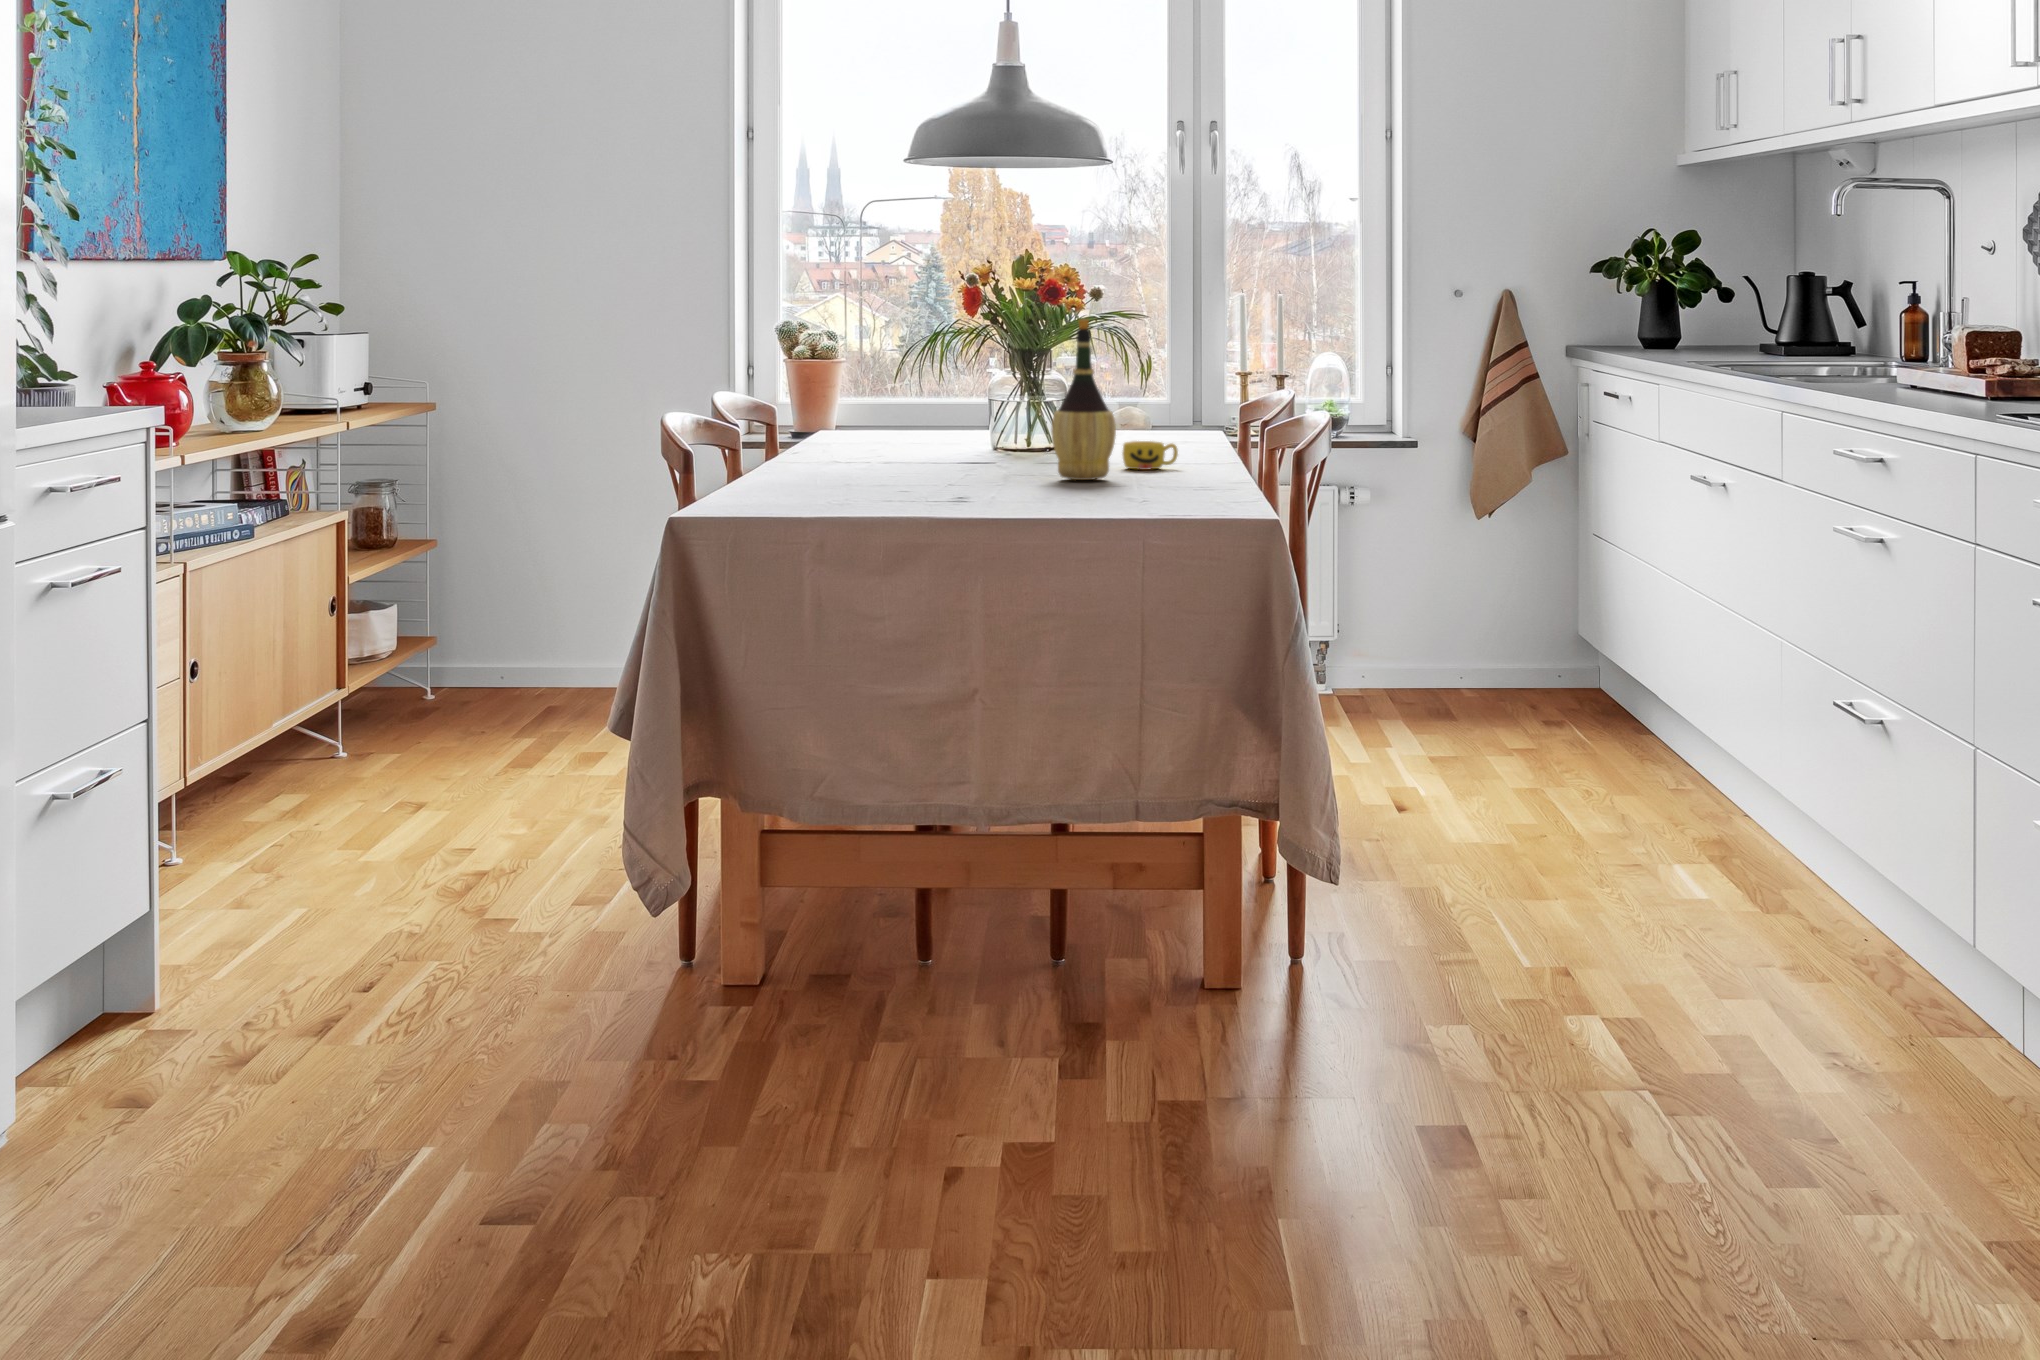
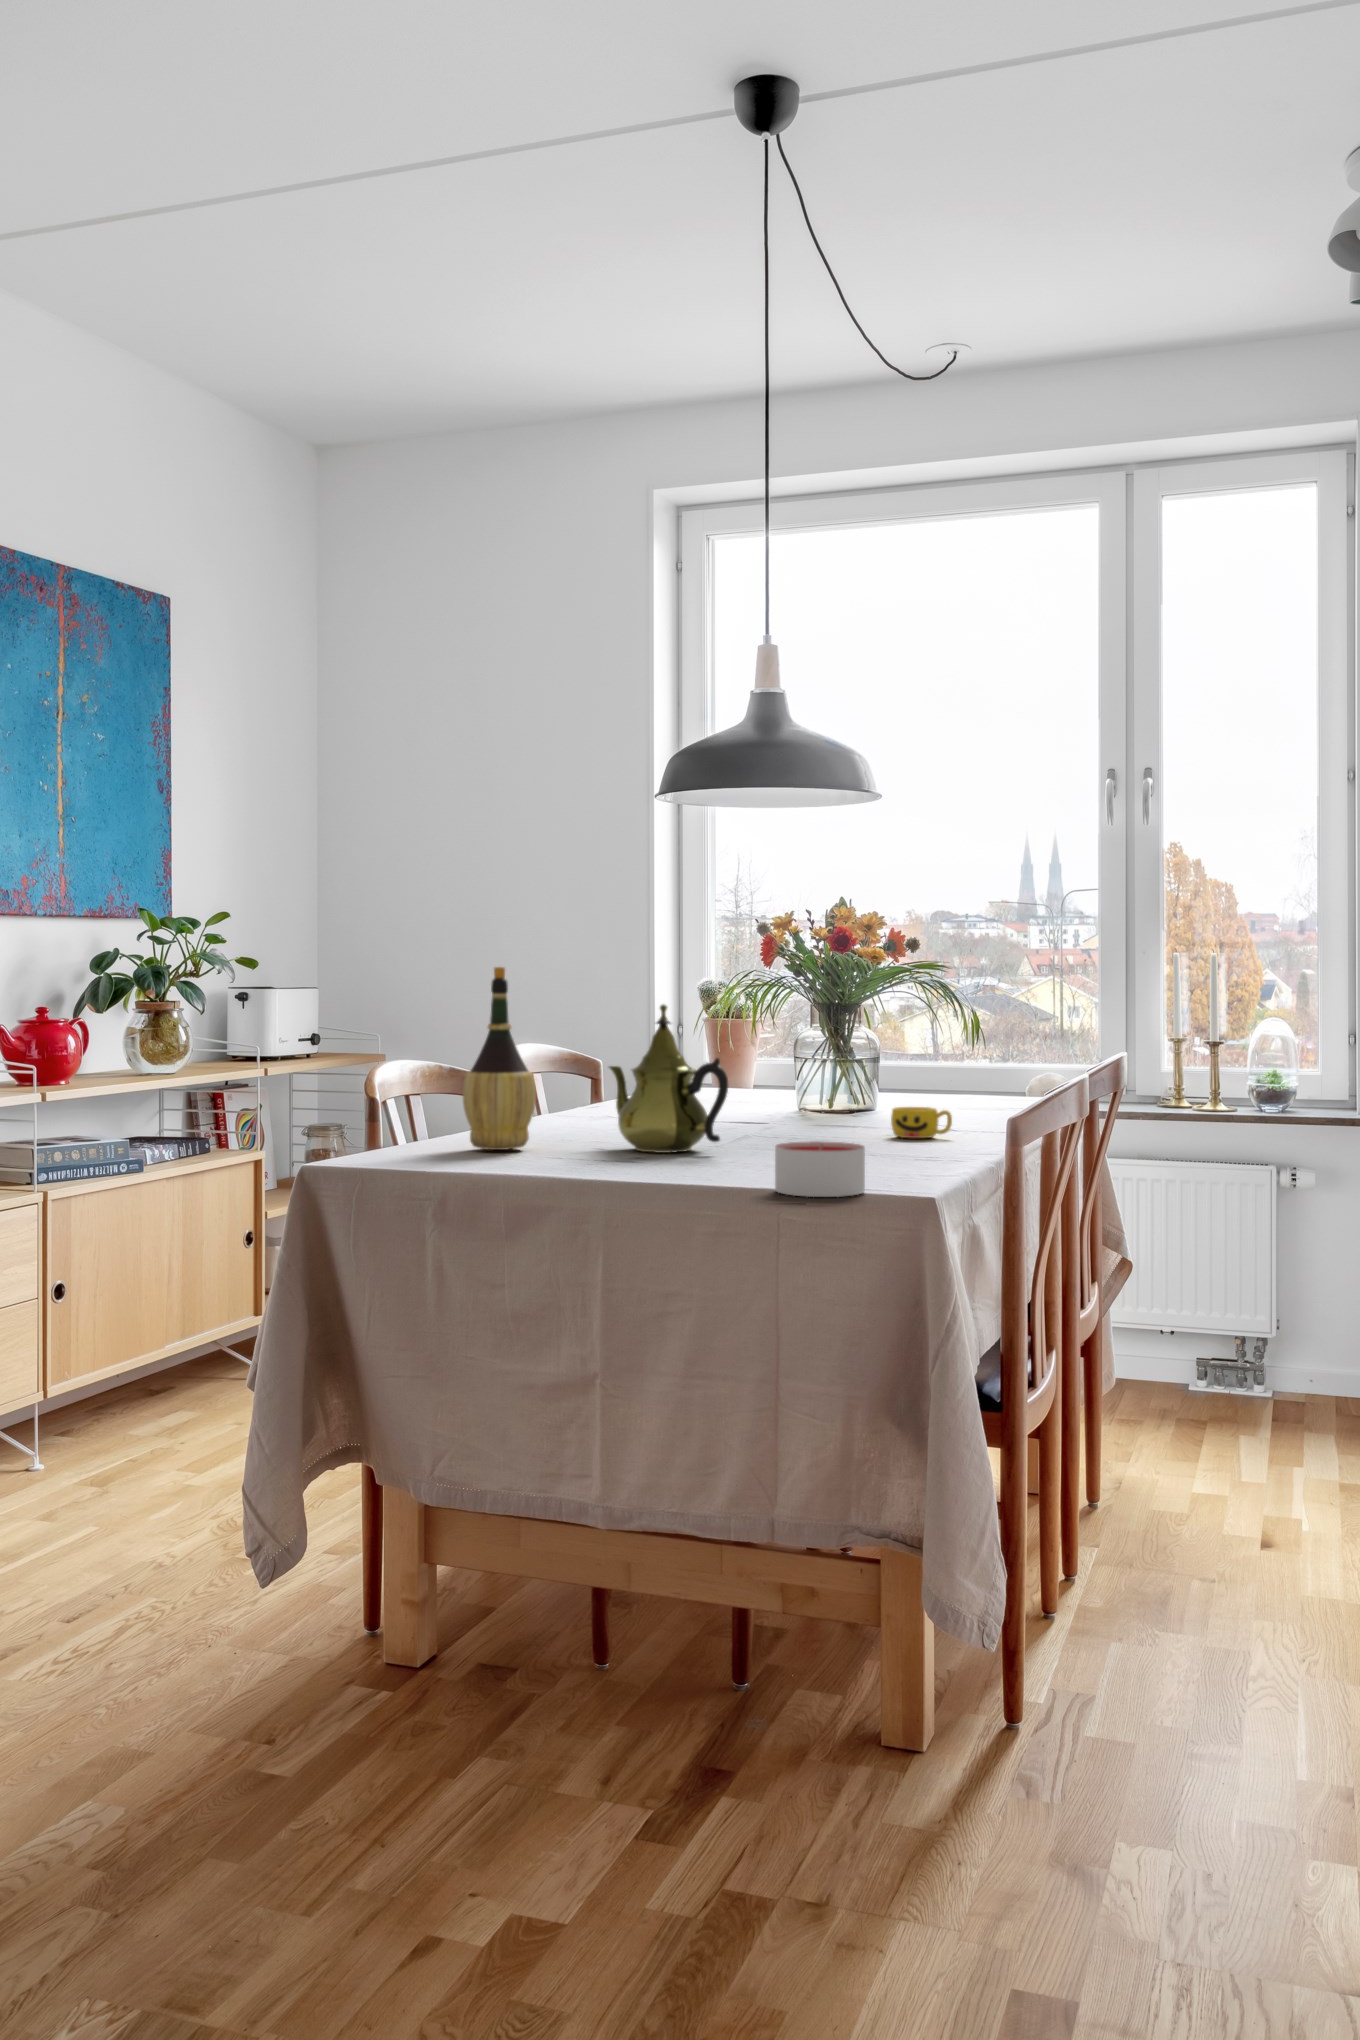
wine bottle: present [1051,319,1116,480] -> present [463,967,536,1150]
teapot: none [899,354,1030,491] -> present [609,1005,728,1153]
candle: none [1150,474,1227,521] -> present [775,1141,865,1197]

